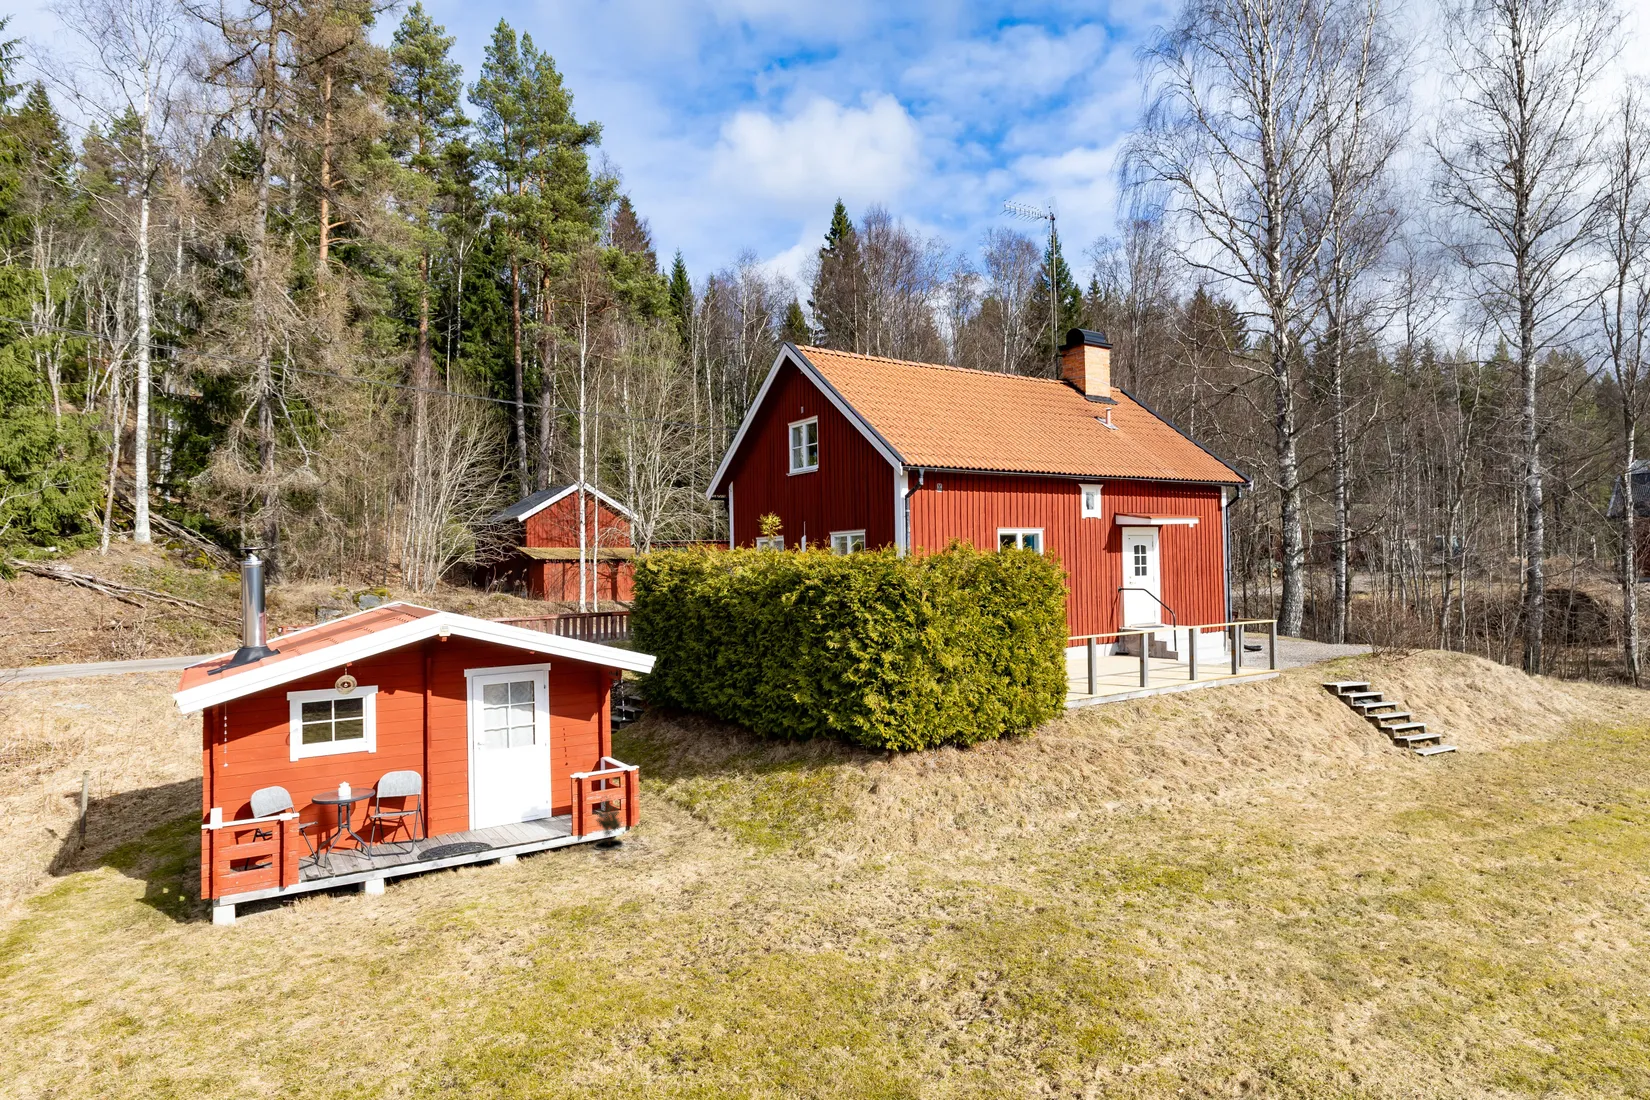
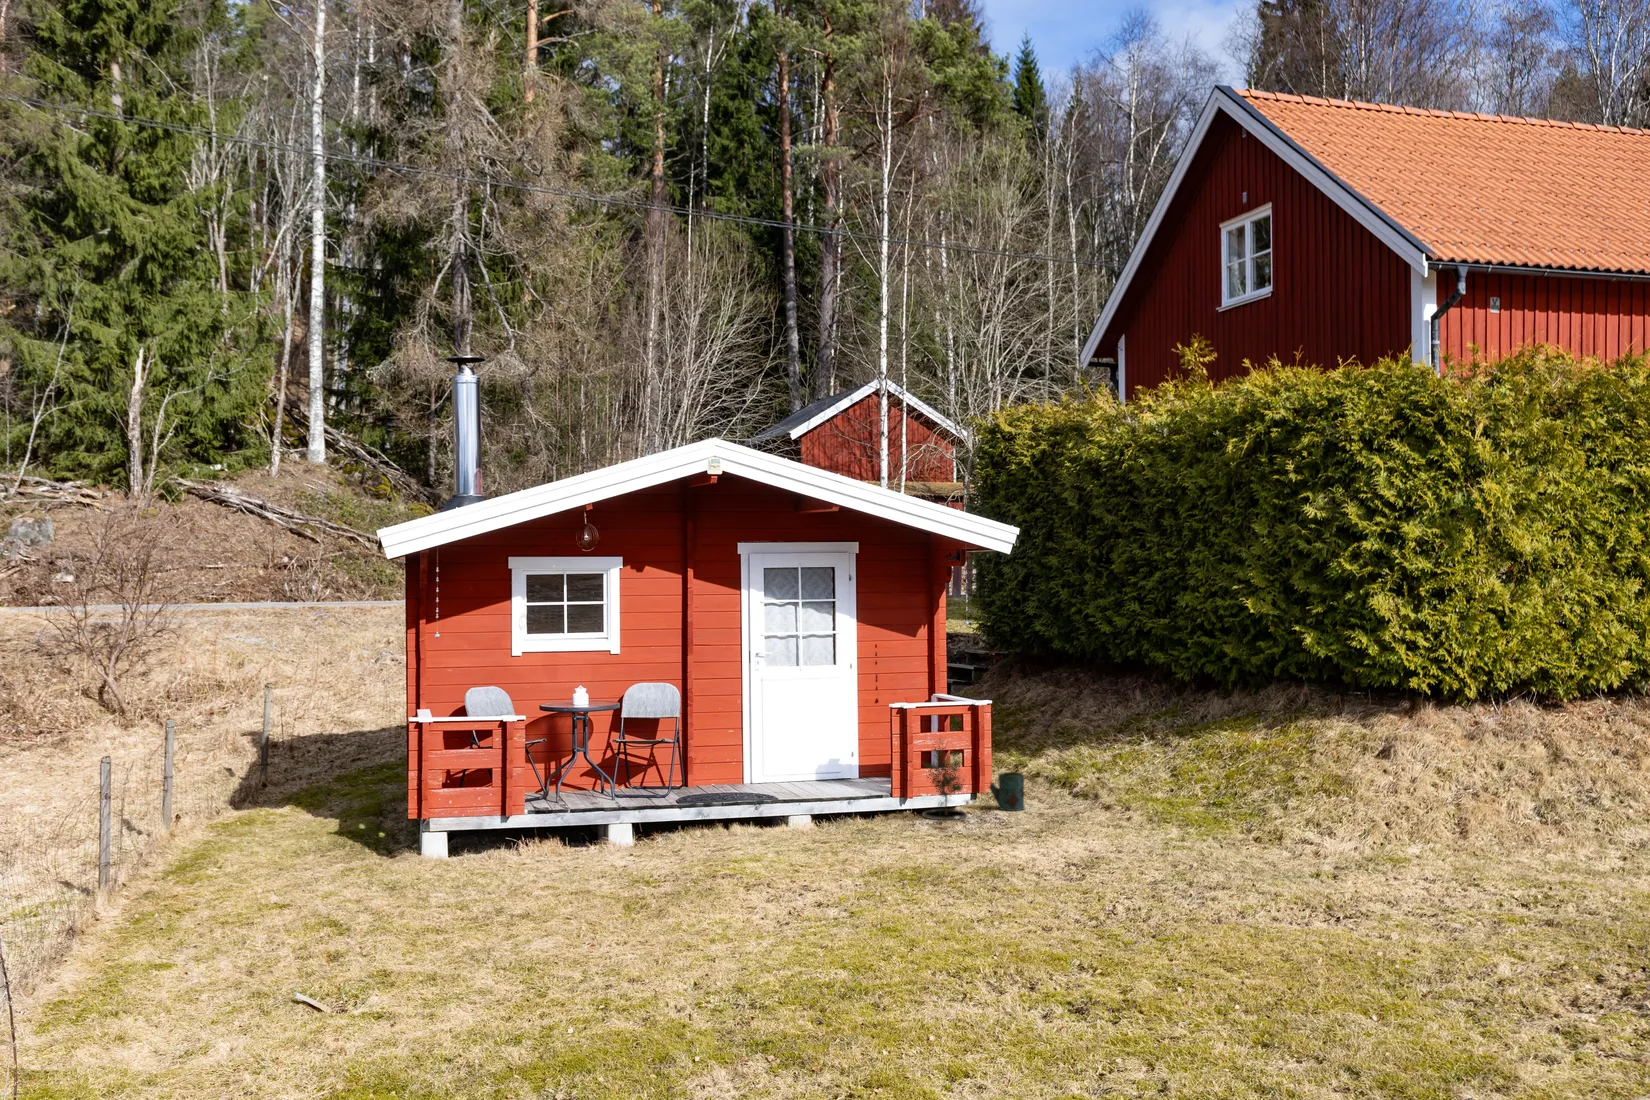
watering can: none [630,807,667,836] -> present [989,772,1025,811]

